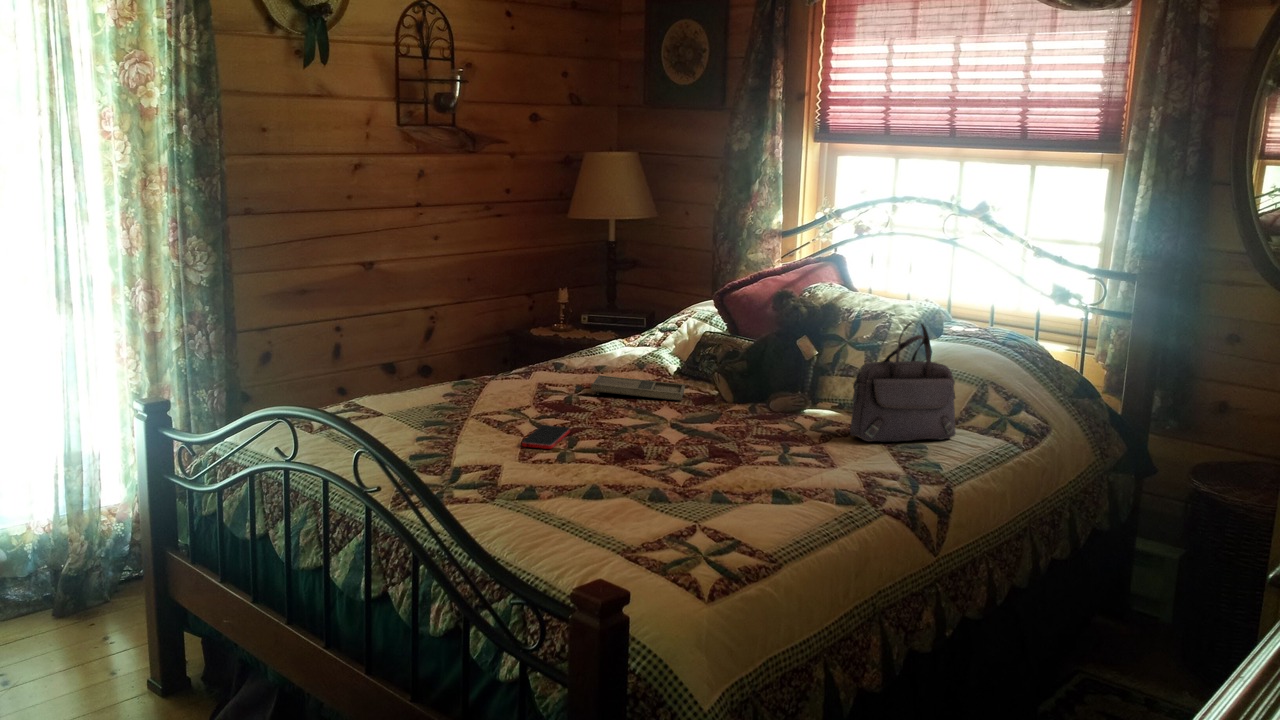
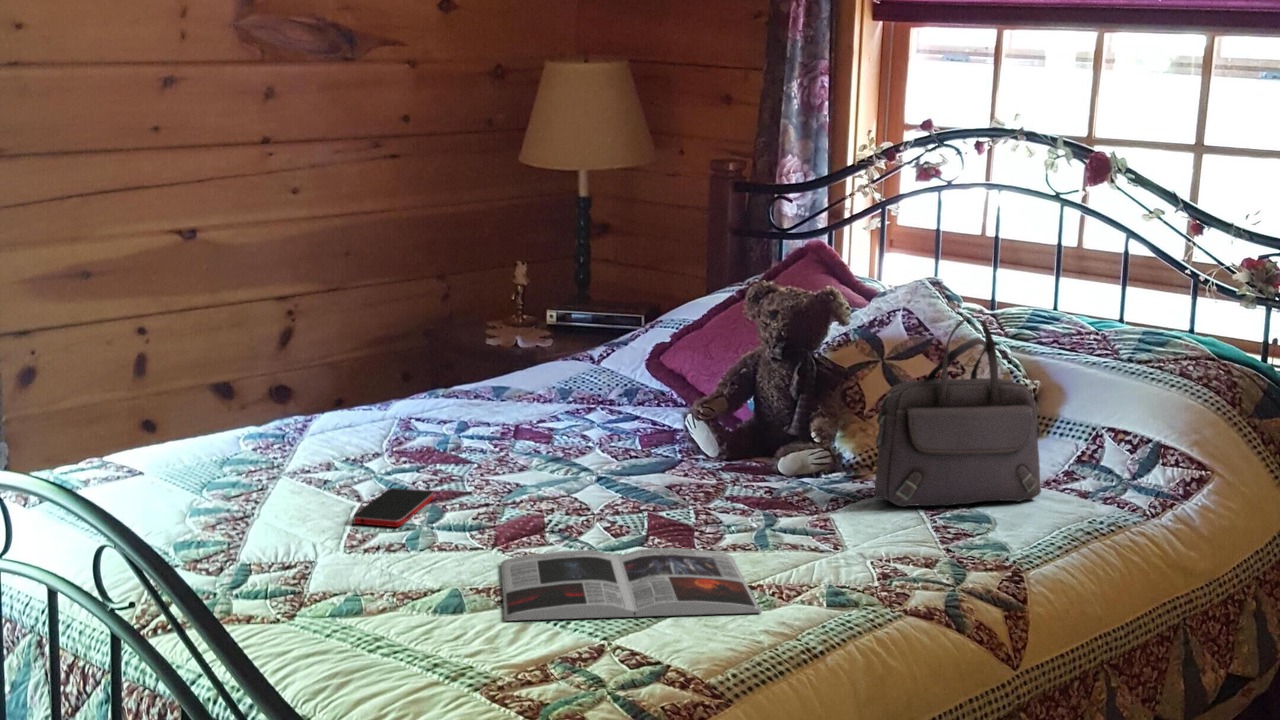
tray: present [591,375,685,400] -> none [476,404,628,443]
magazine: none [620,465,794,509] -> present [501,548,761,621]

